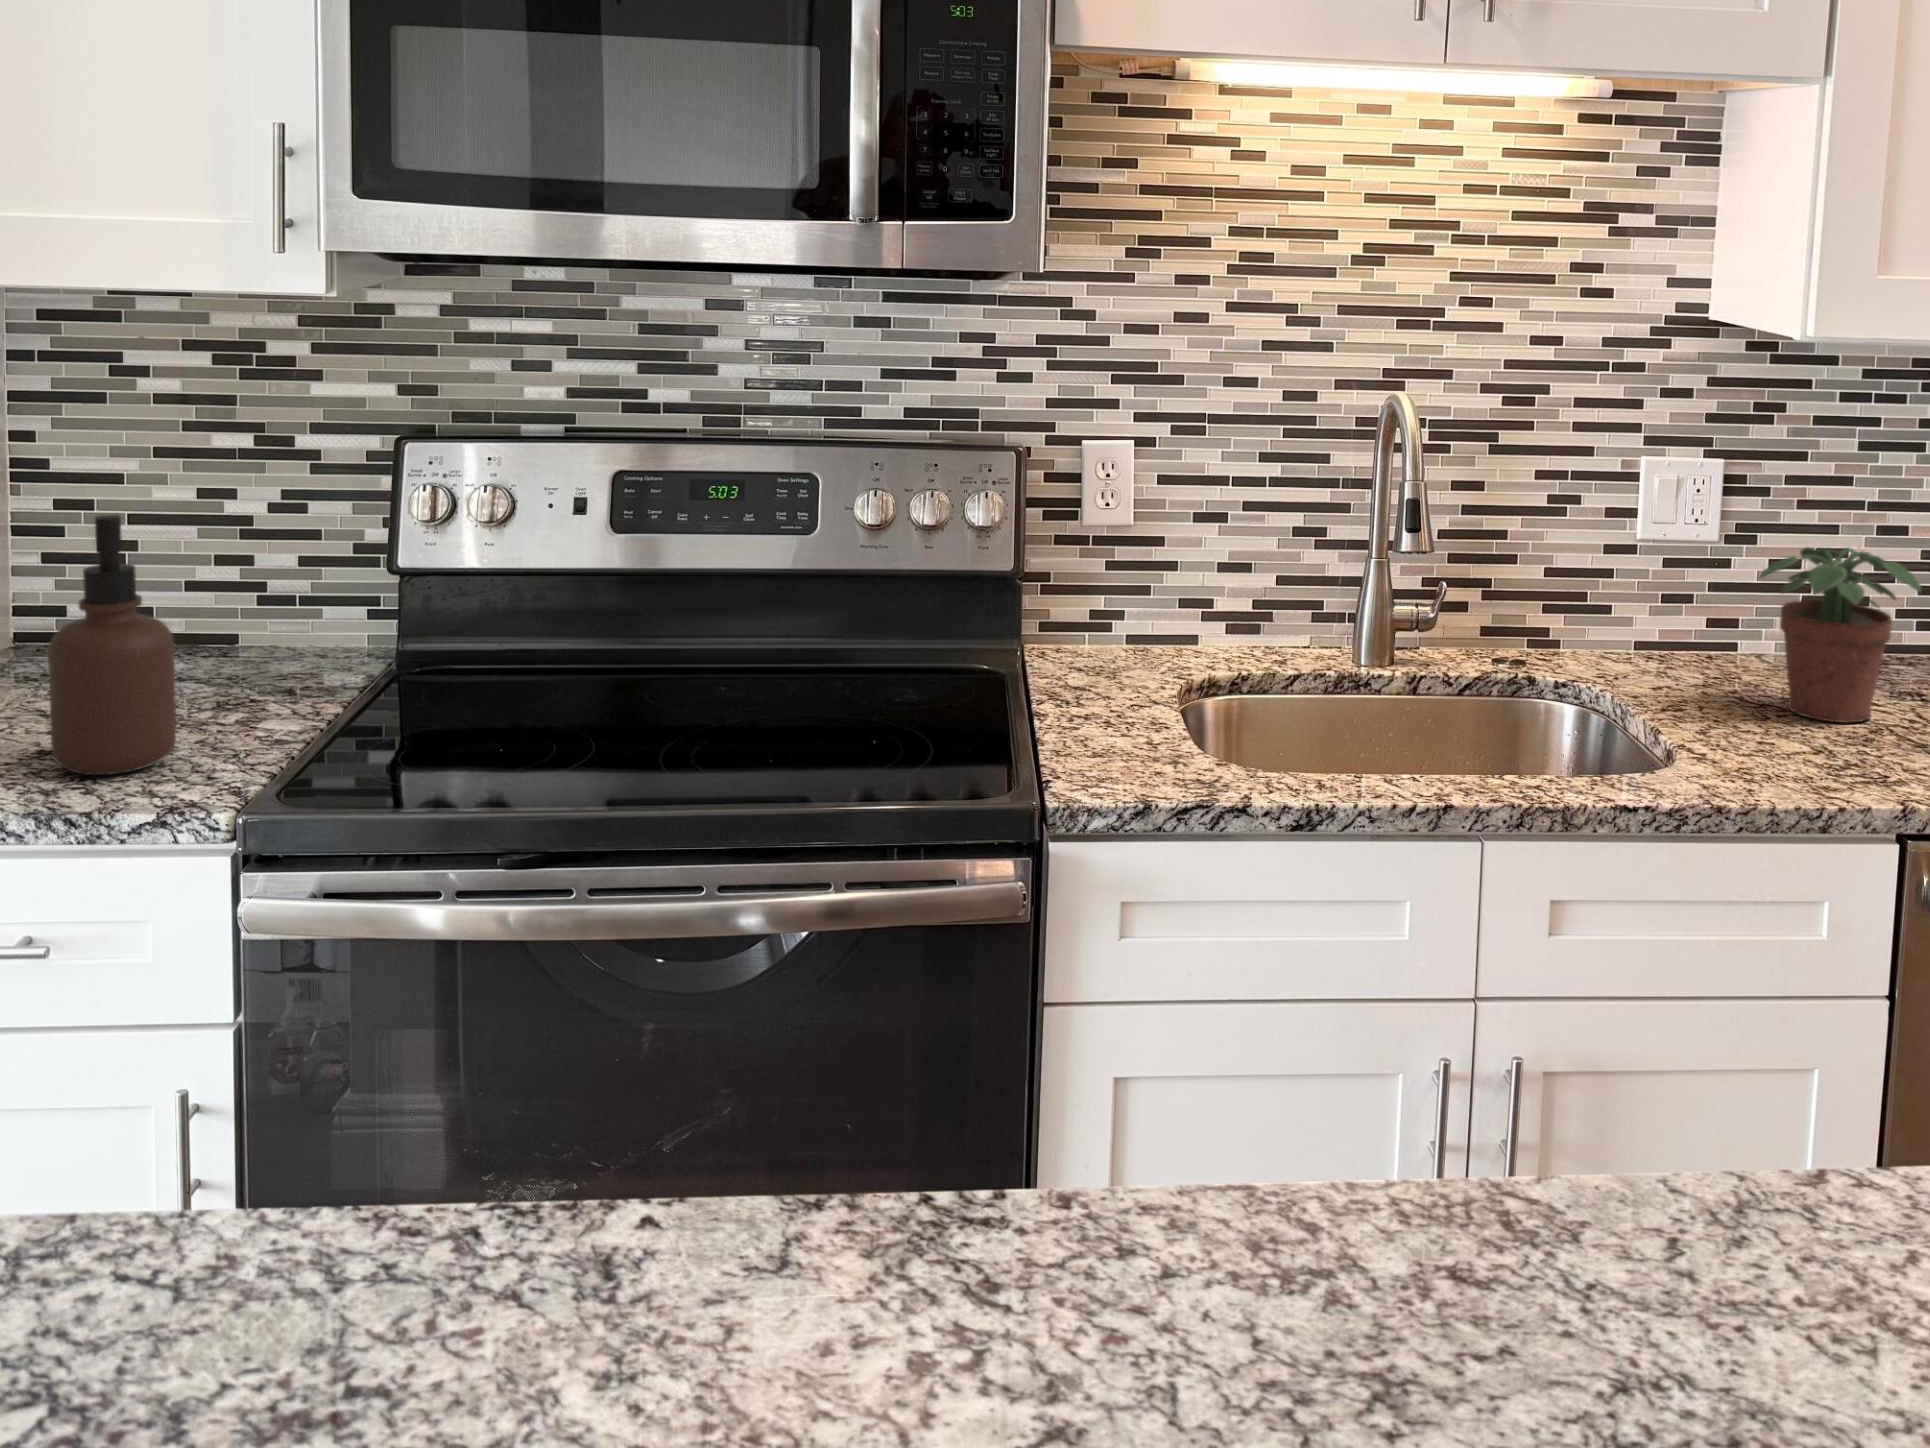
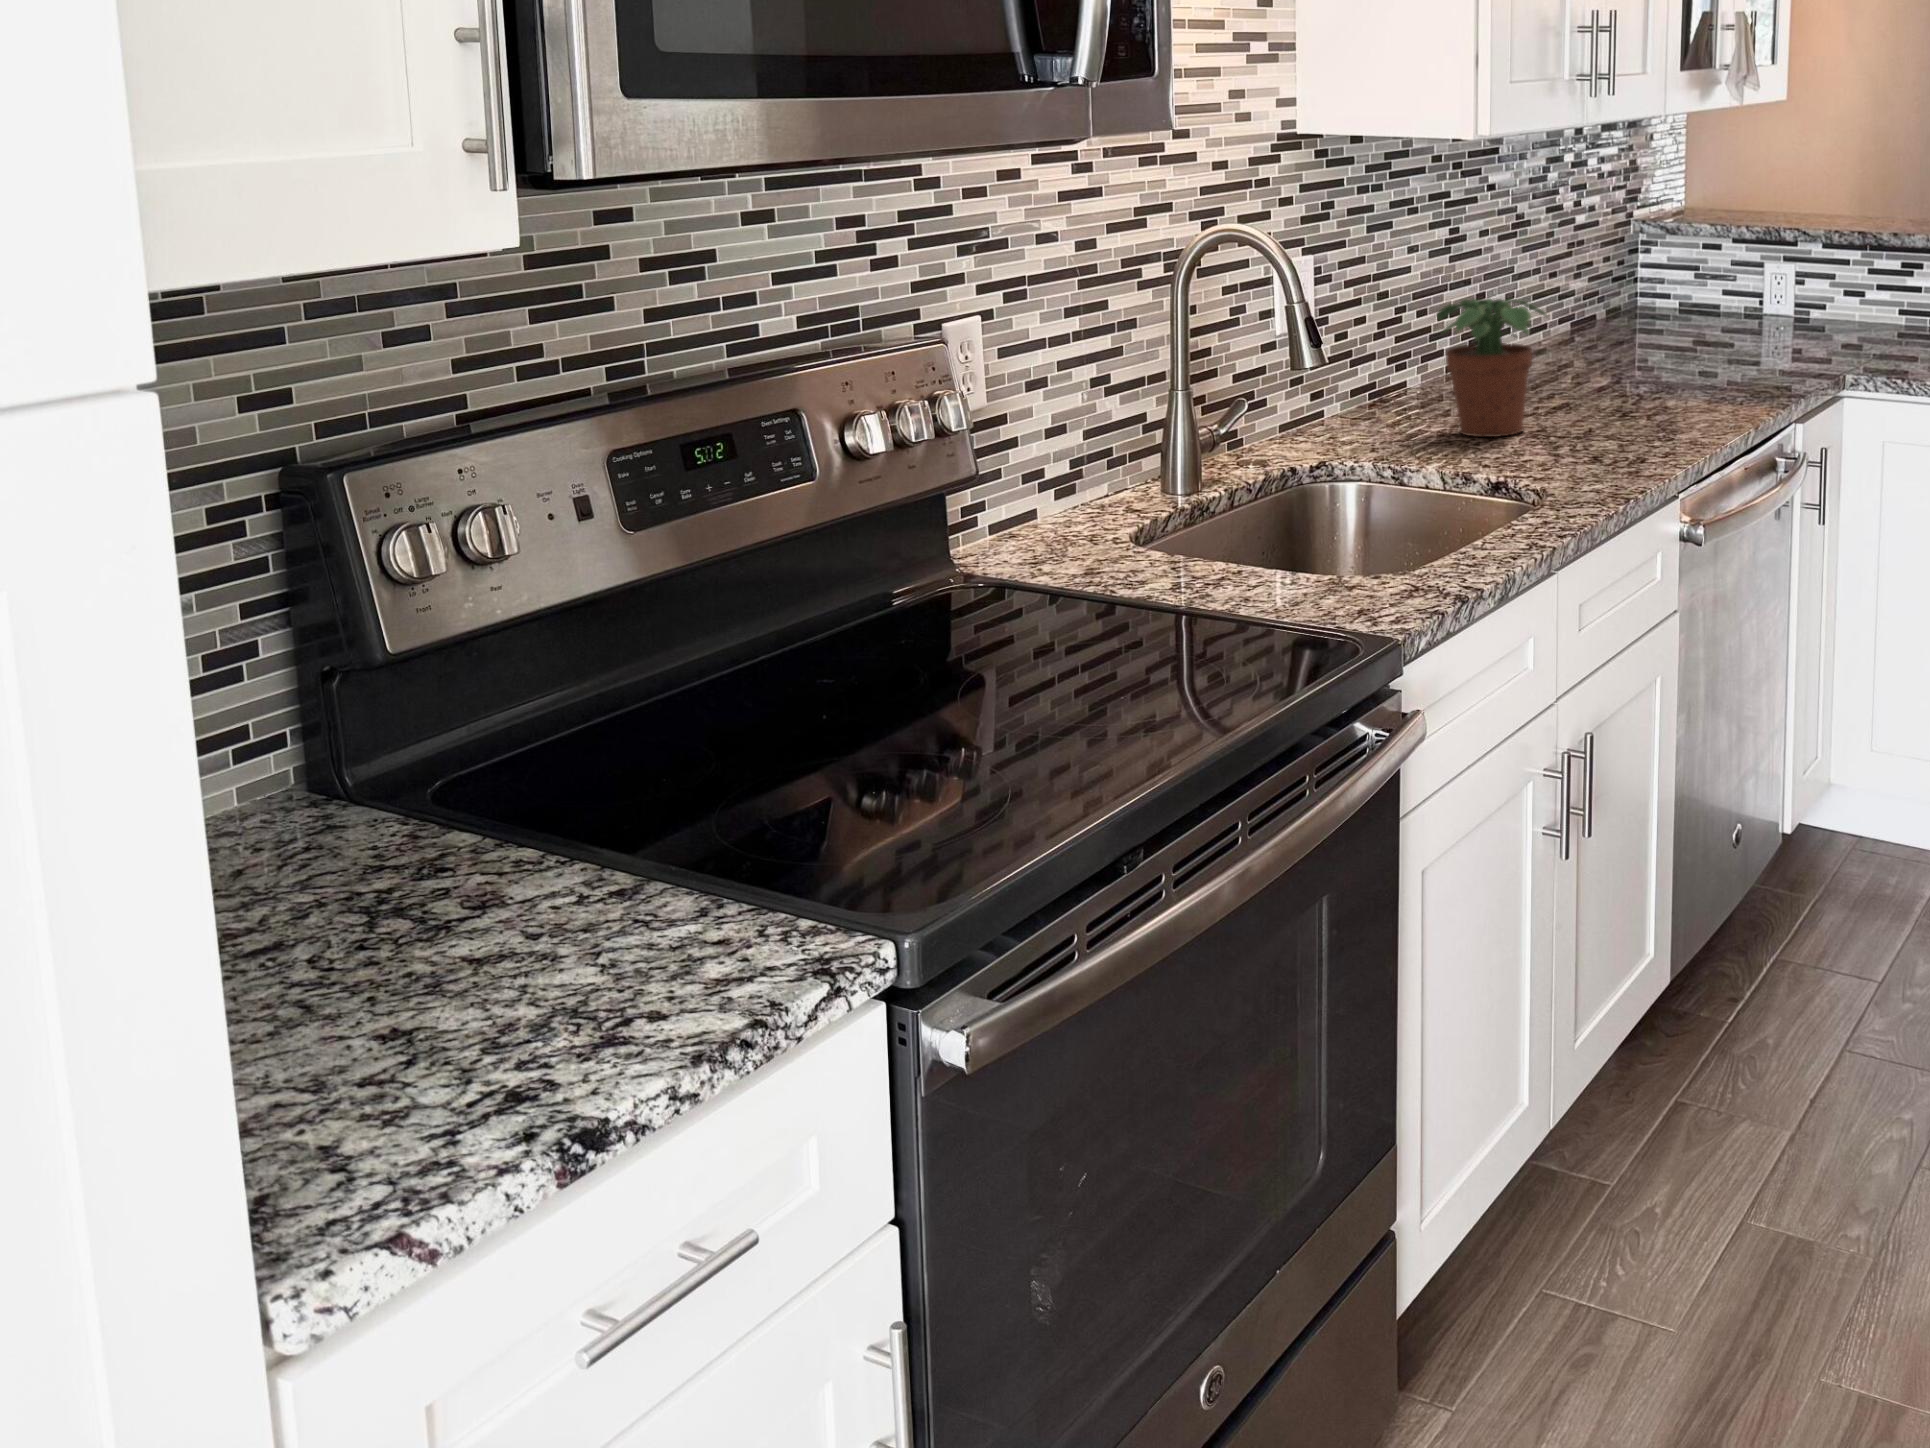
soap dispenser: present [48,515,176,775] -> none [418,594,647,1024]

